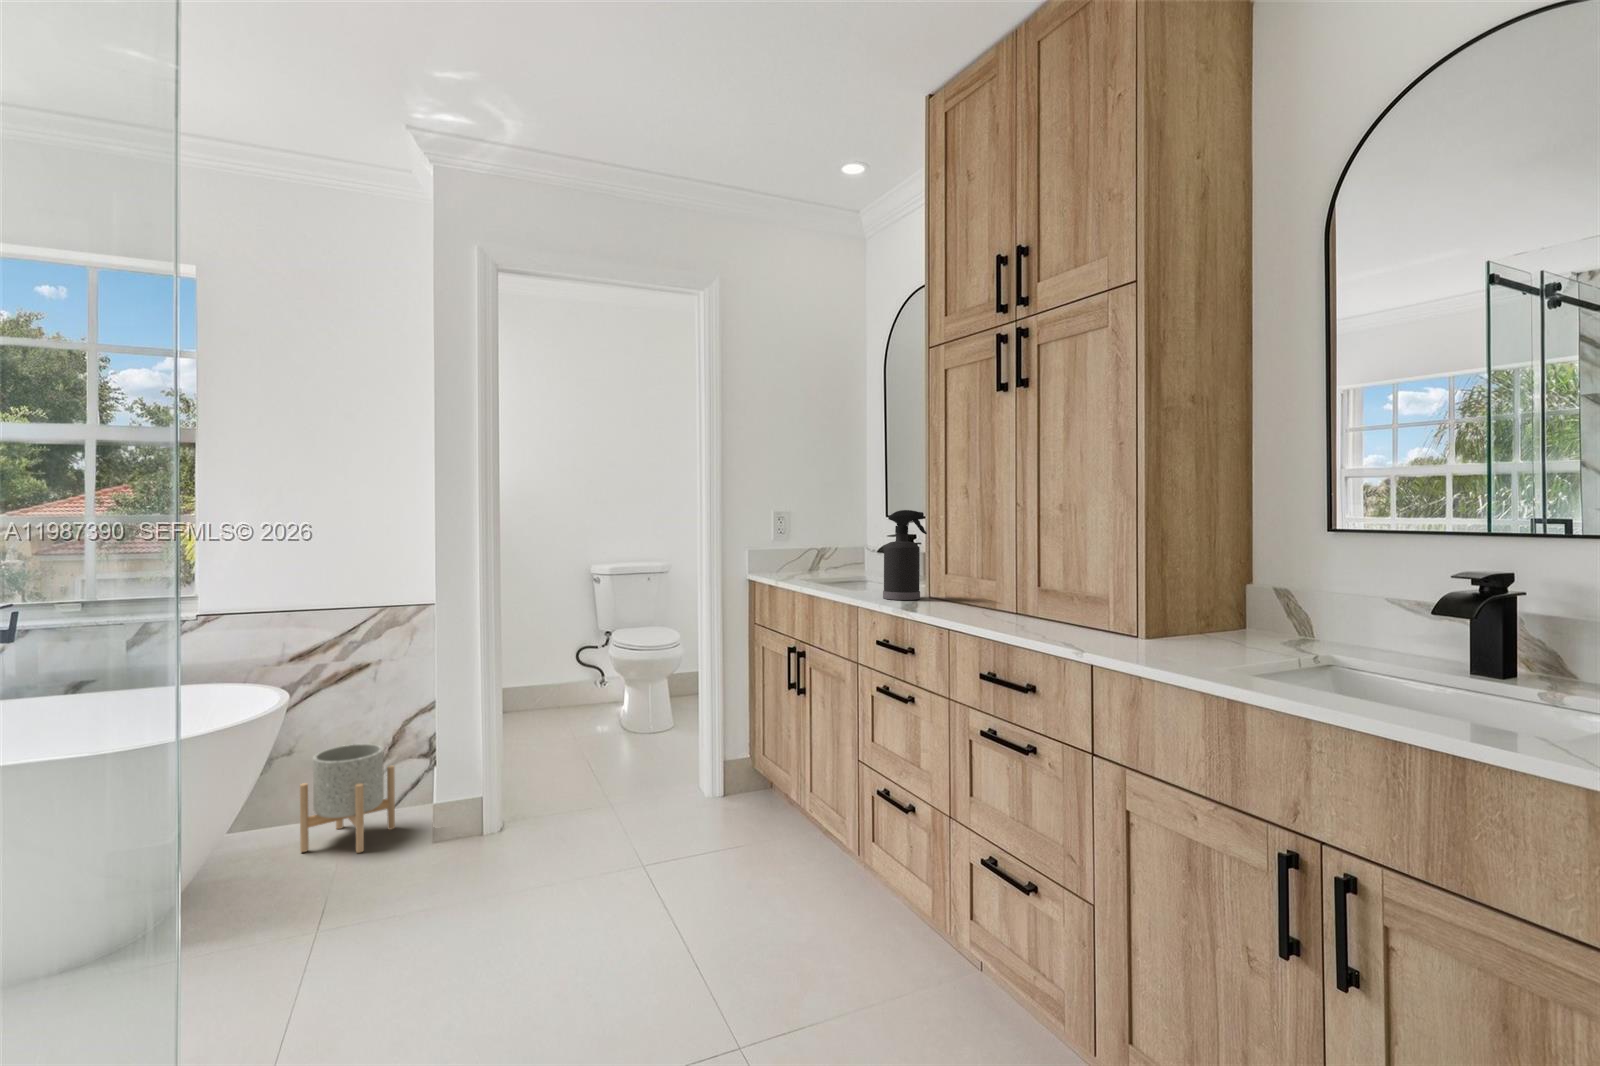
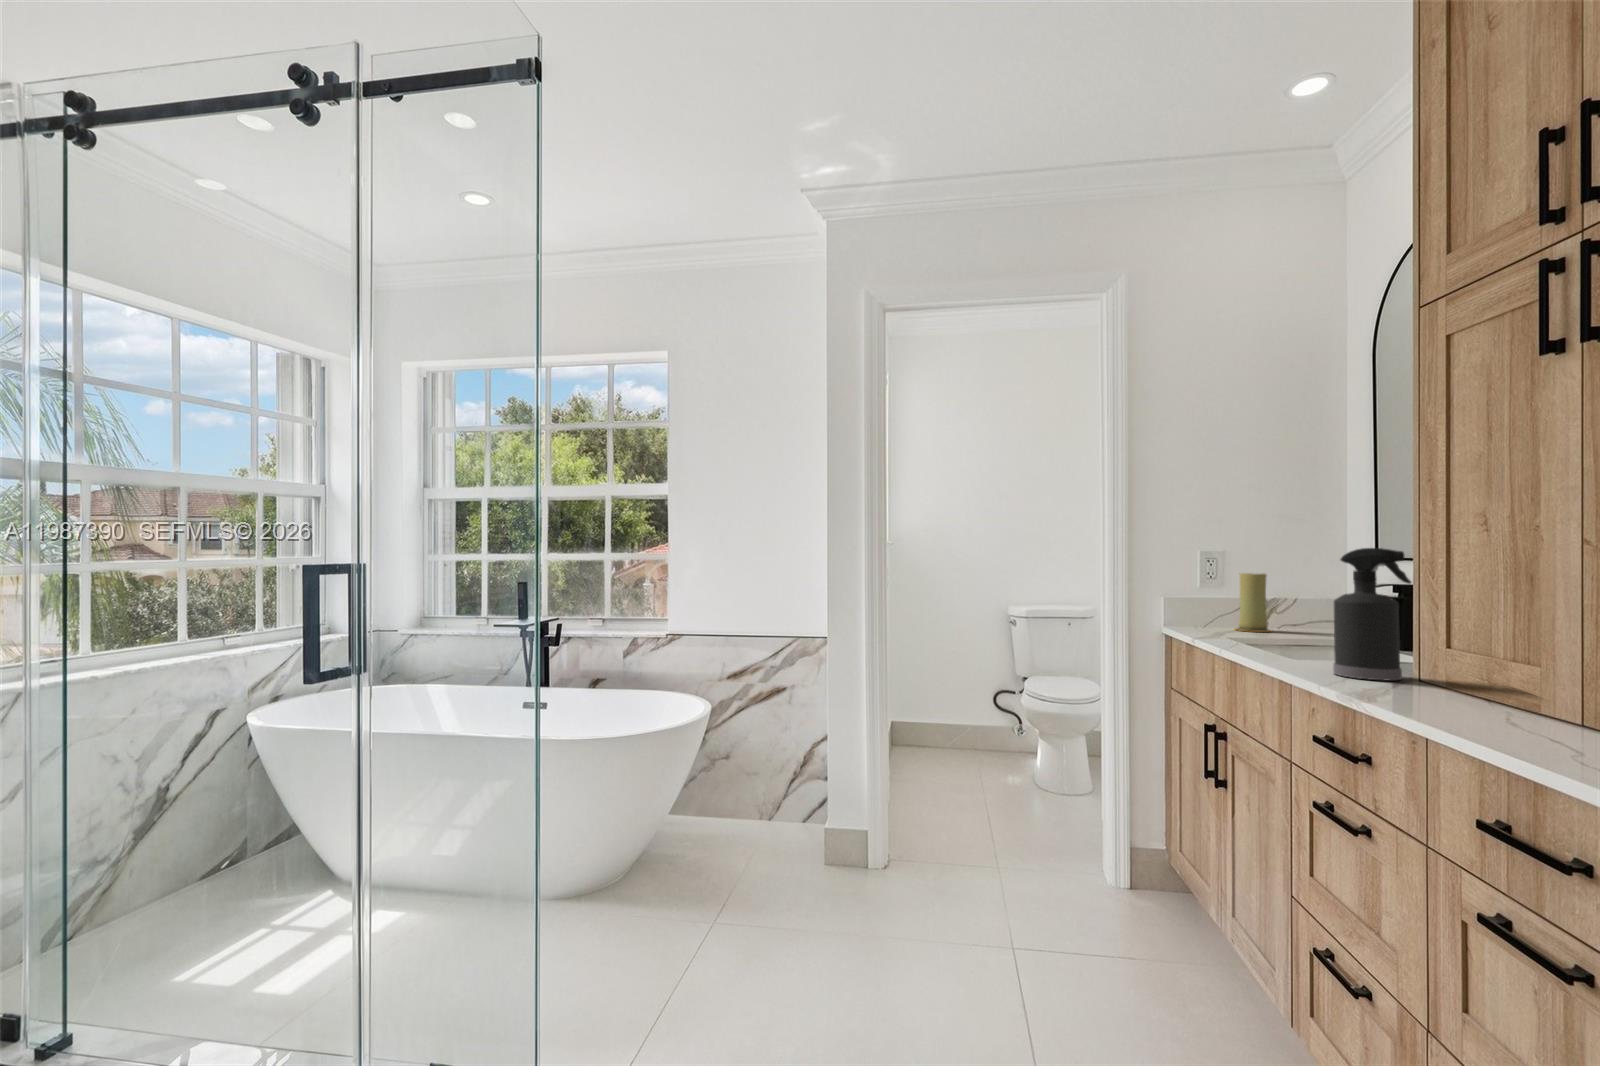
candle: none [797,528,823,574] -> present [1235,573,1271,632]
planter: present [300,744,395,853] -> none [726,757,800,857]

